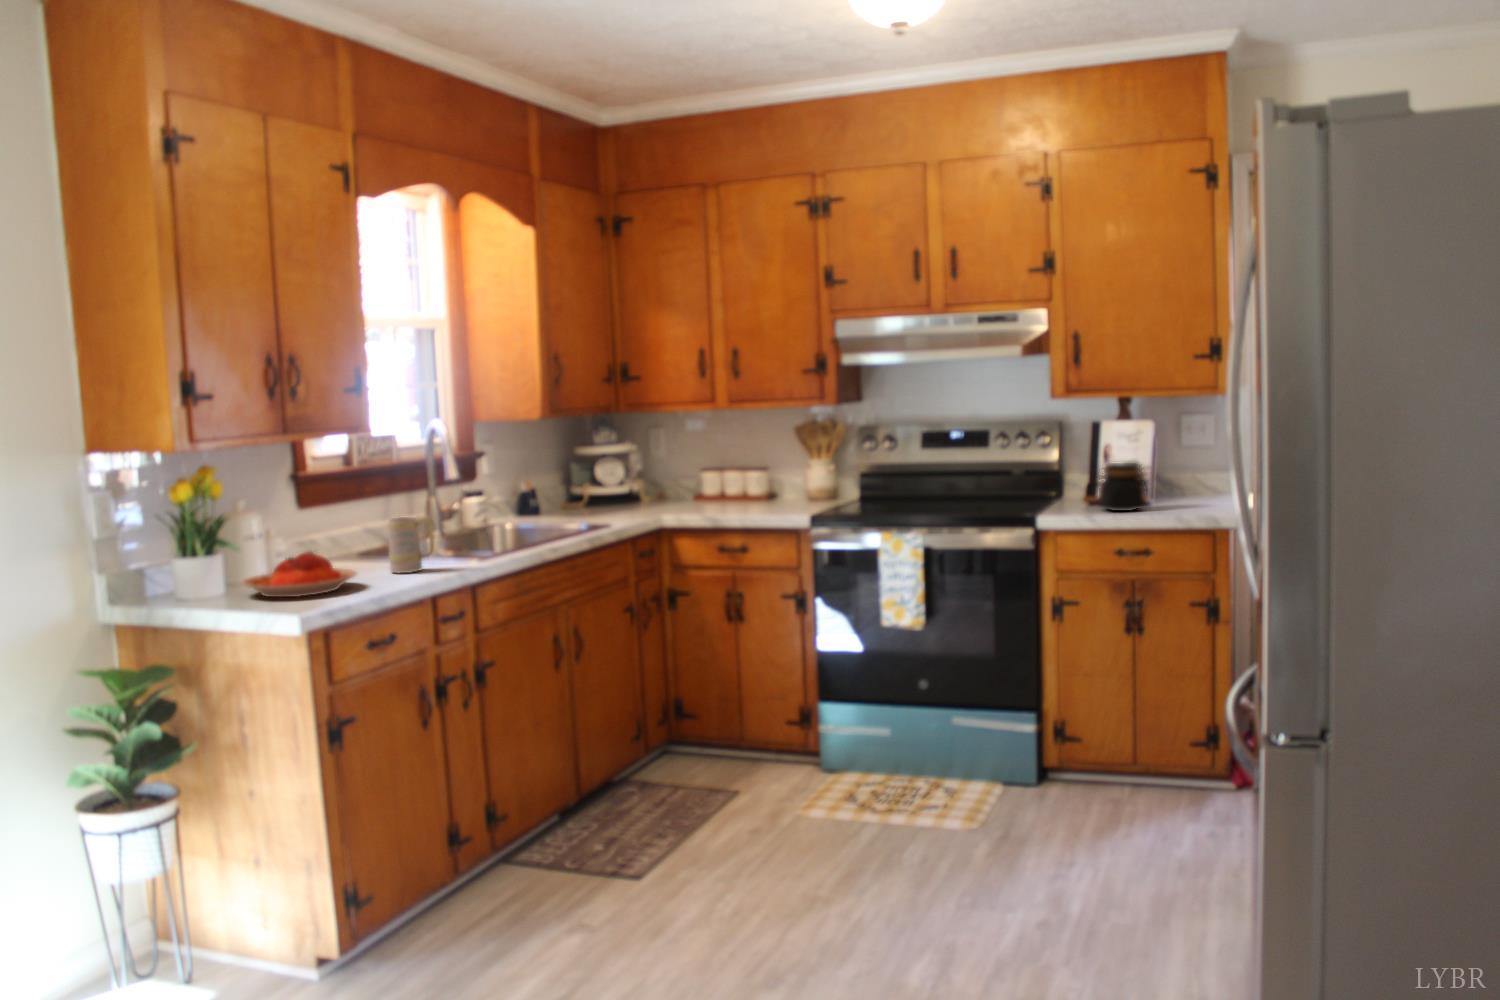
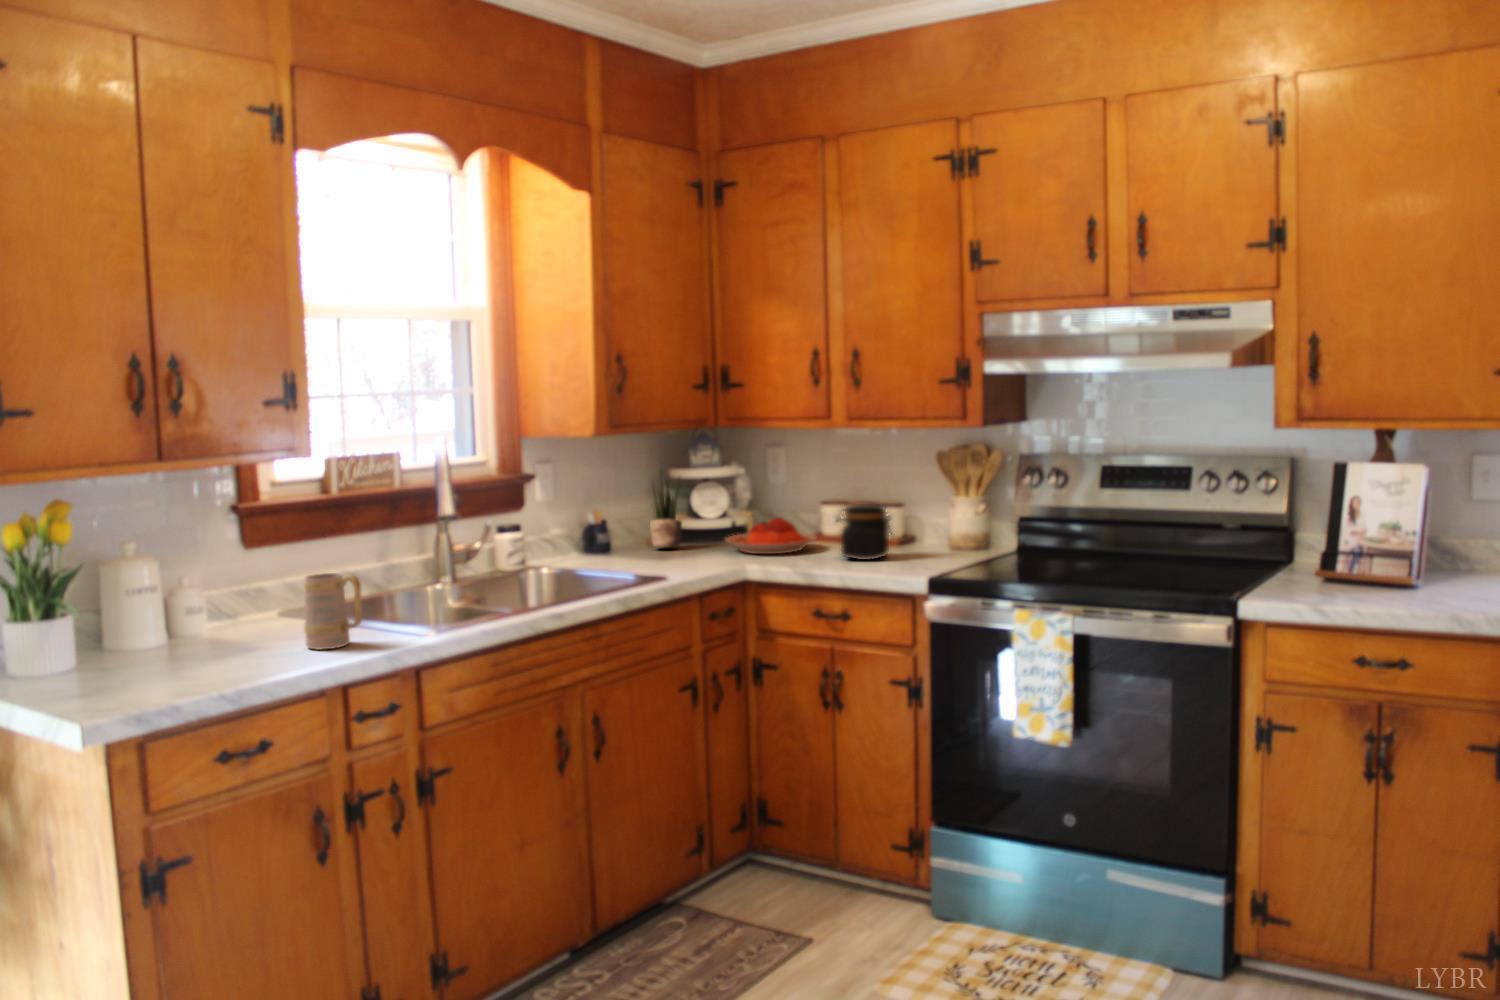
potted plant: none [569,446,596,510] -> present [650,472,682,547]
jar: present [1097,463,1147,511] -> present [836,504,892,560]
plate: present [242,552,356,597] -> present [726,517,816,554]

